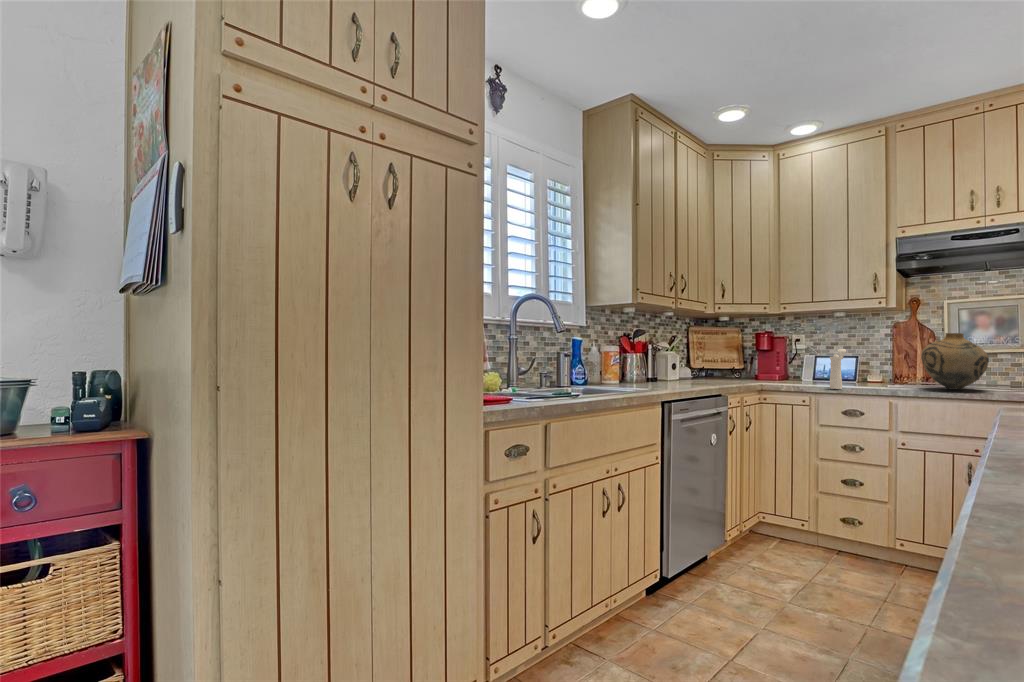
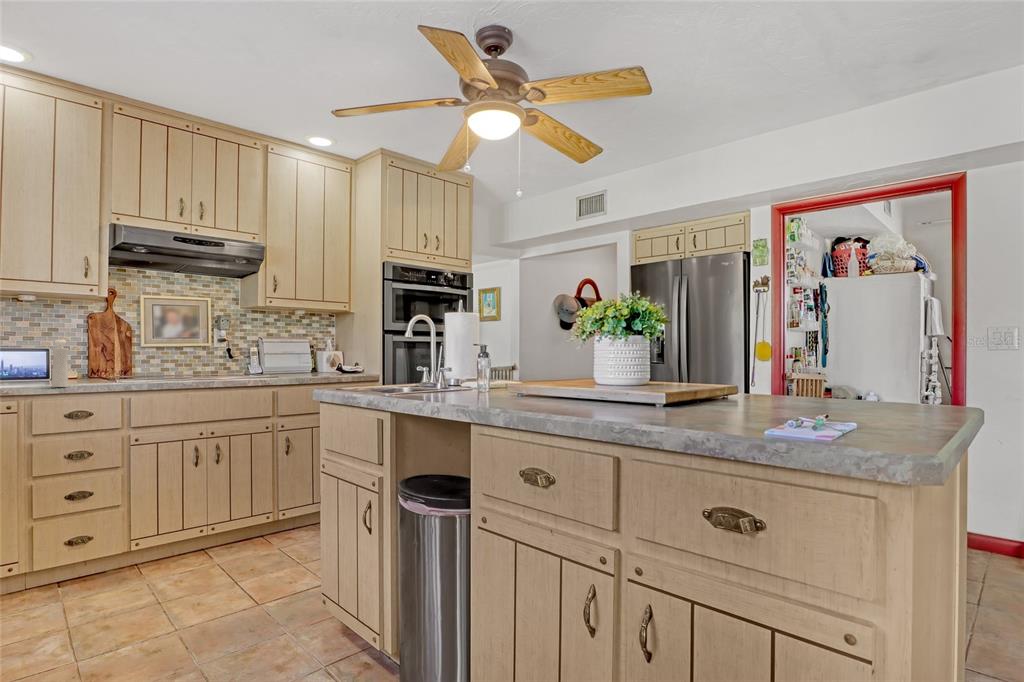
vase: present [921,333,989,390] -> none [143,326,201,380]

